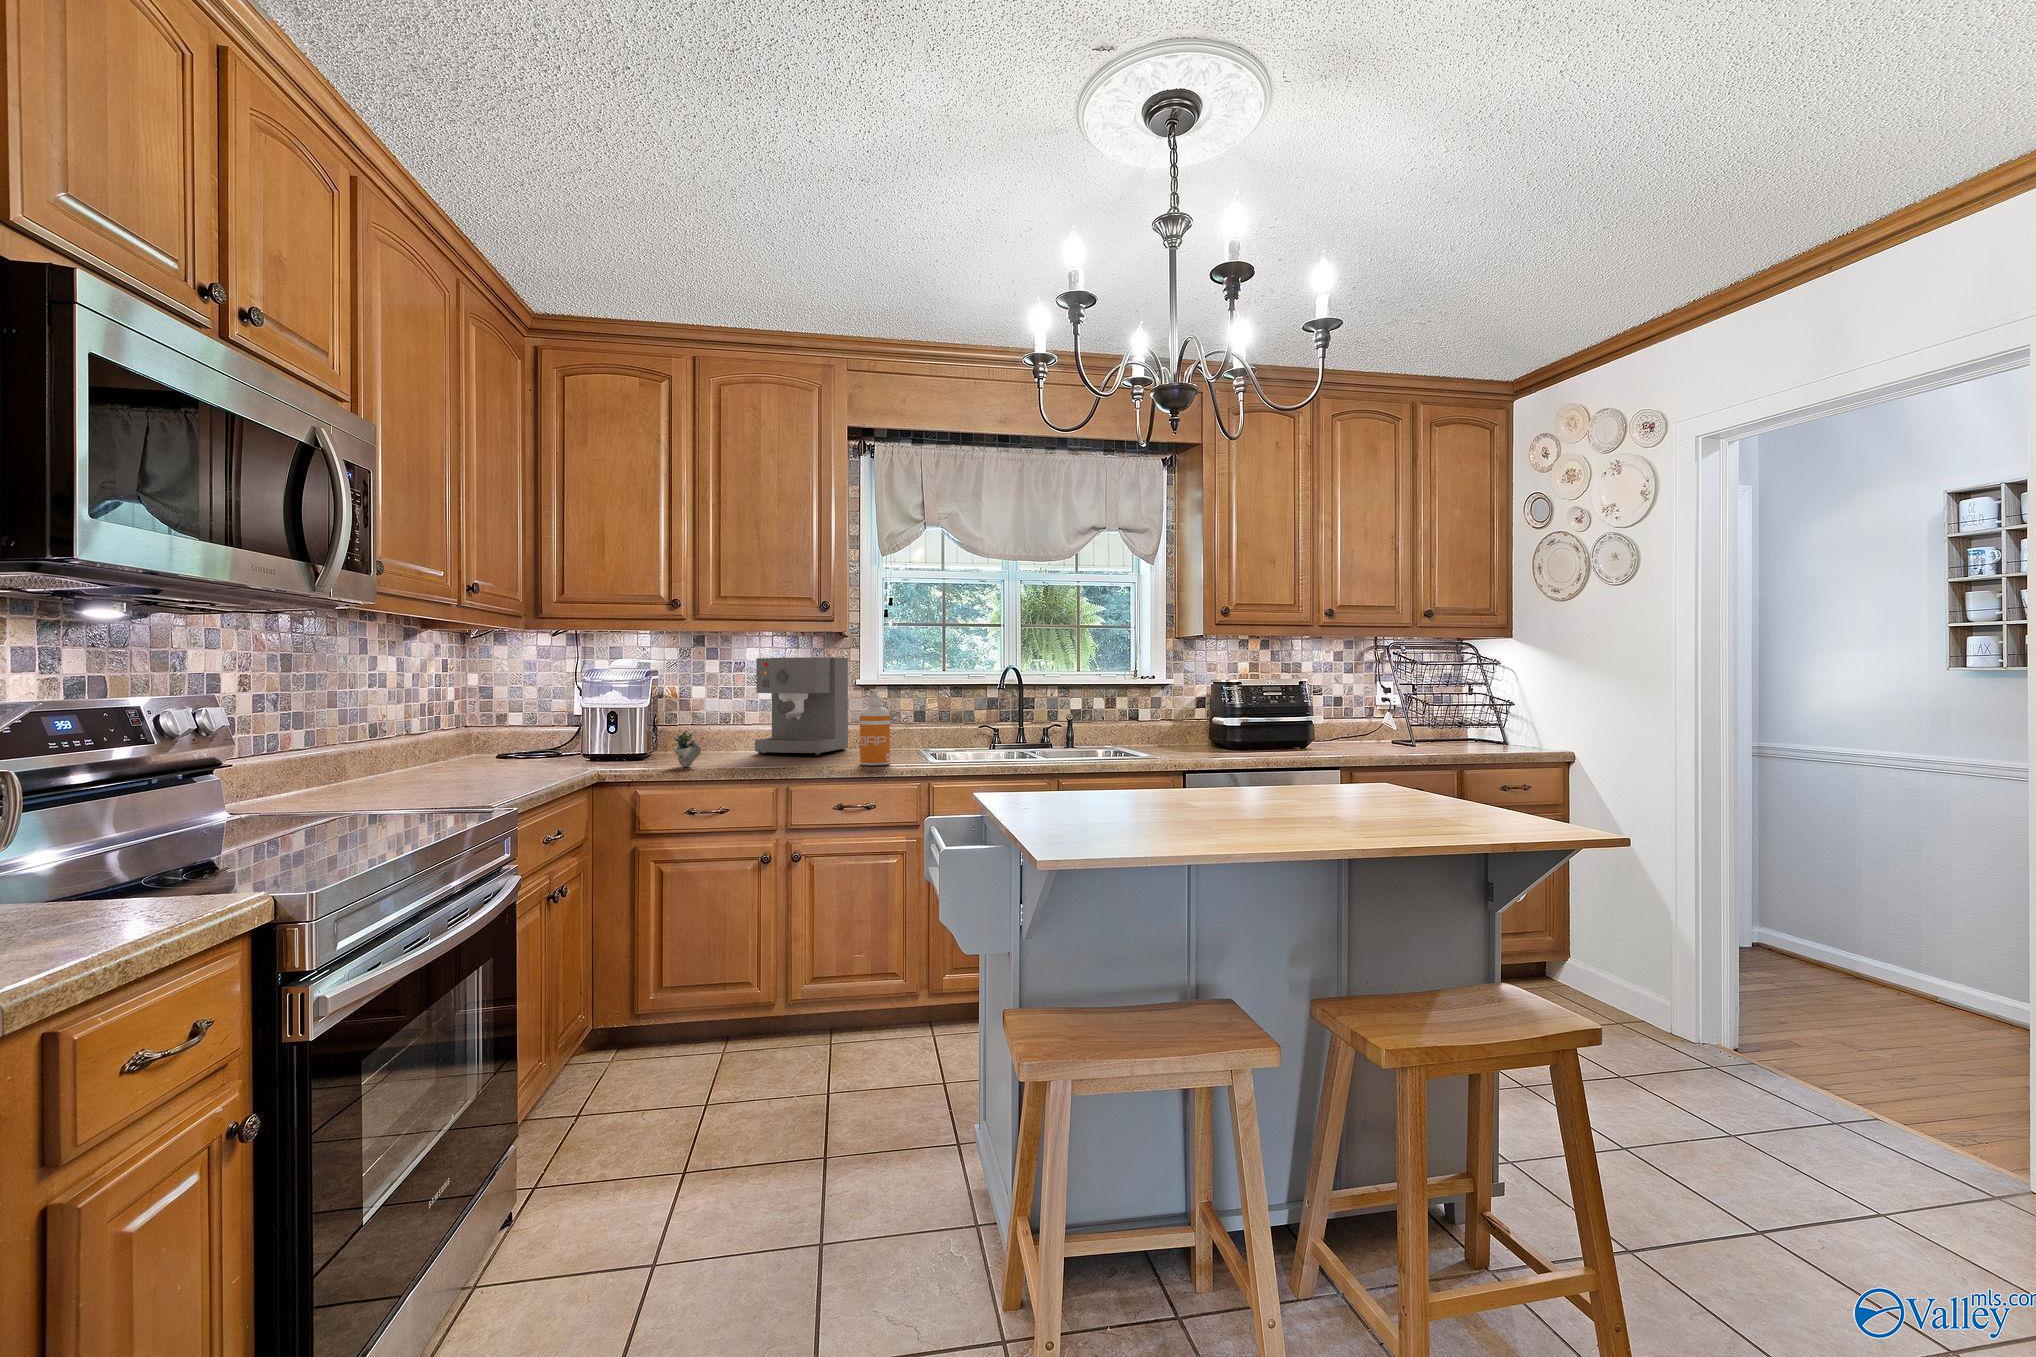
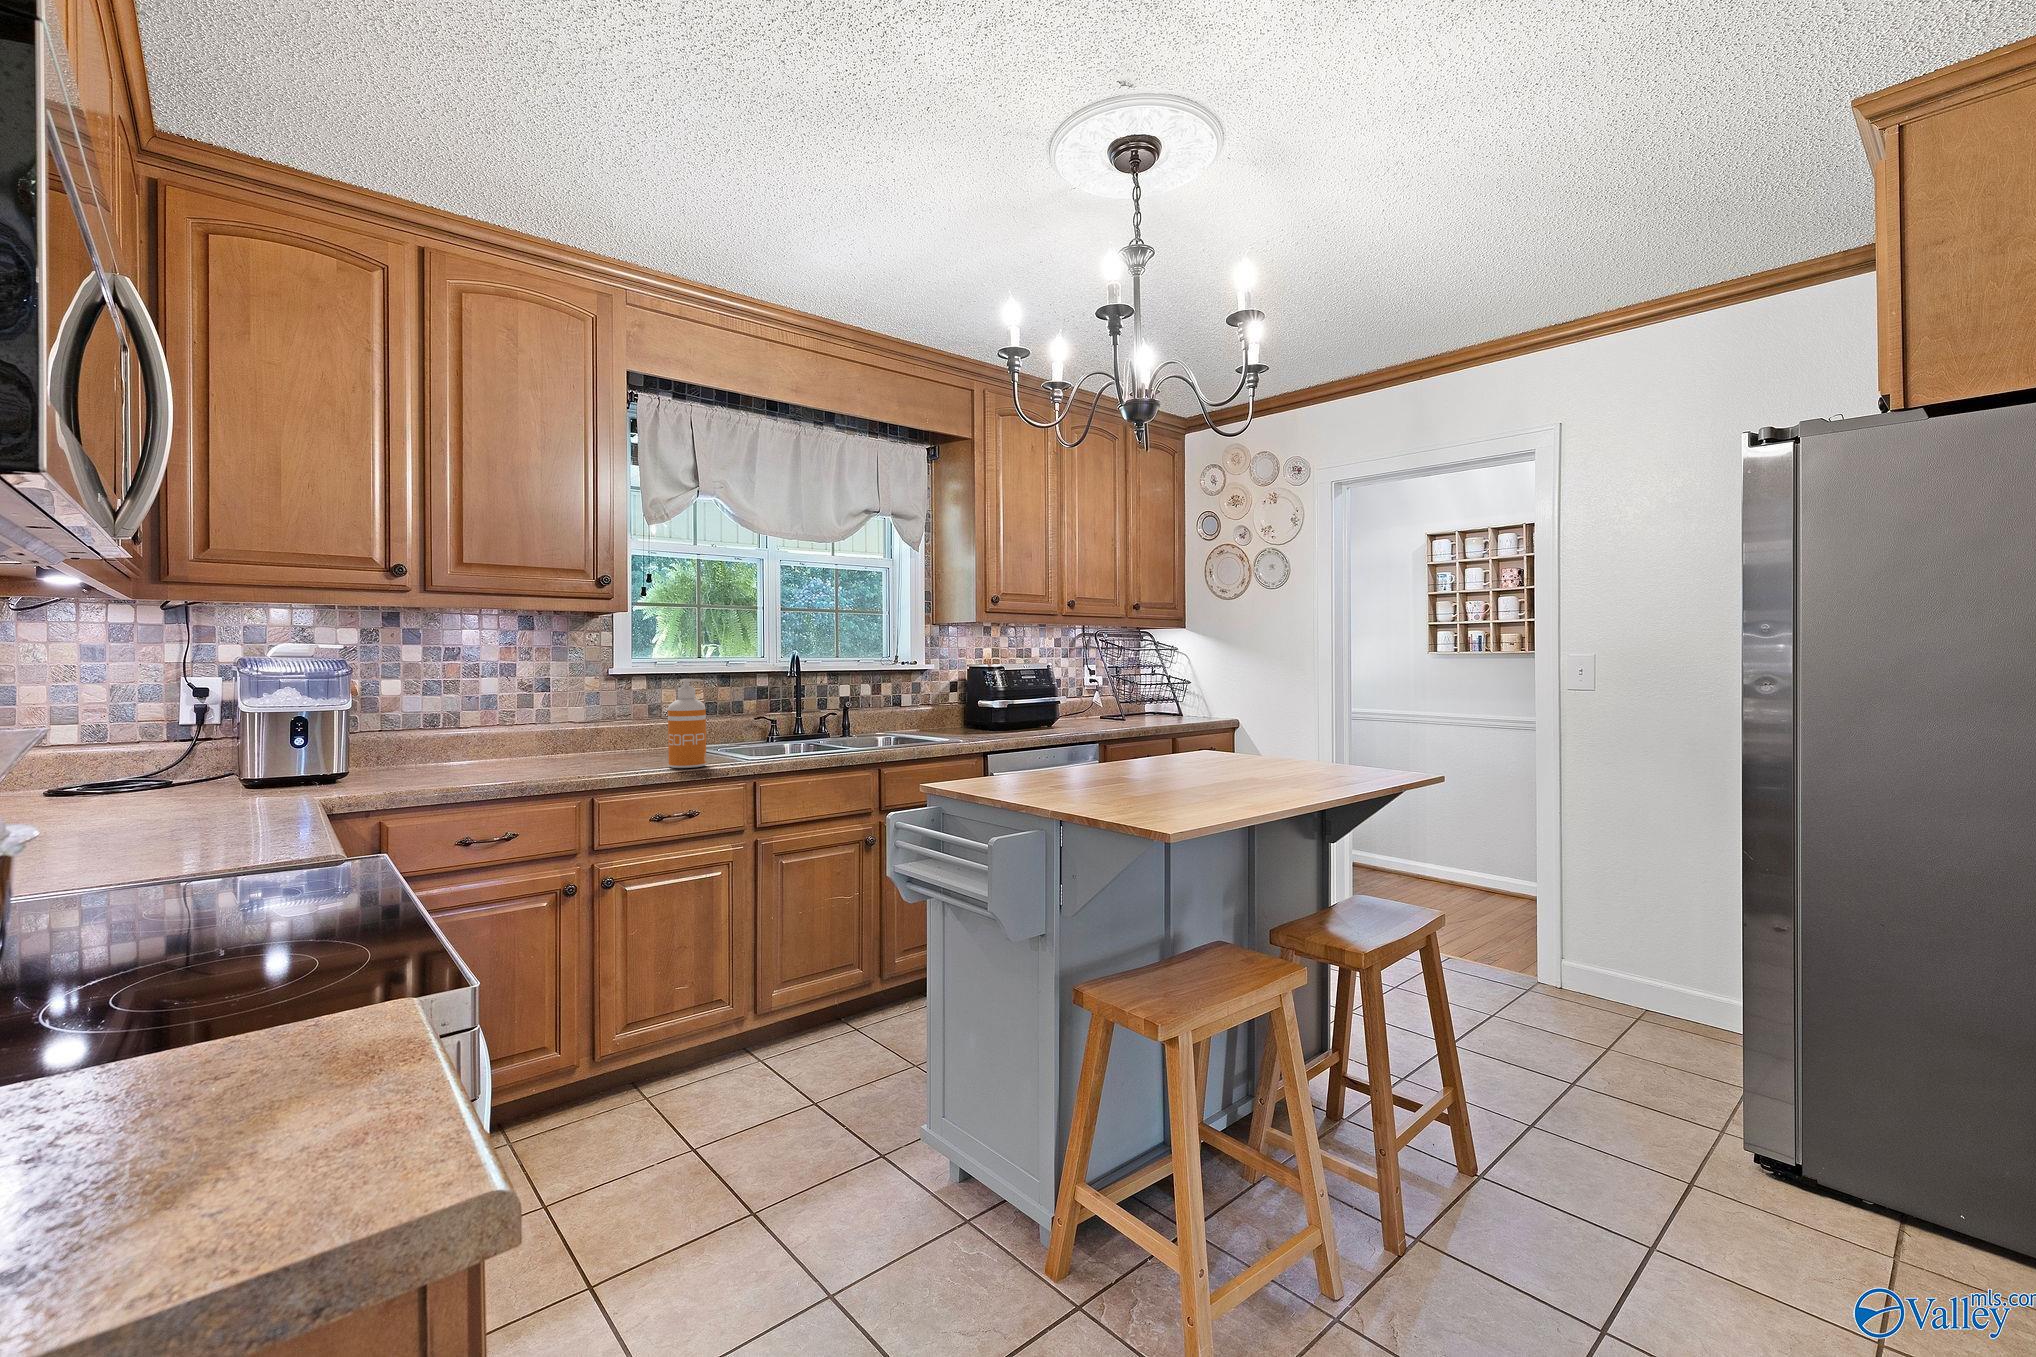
coffee maker: present [755,657,848,755] -> none [501,642,614,763]
succulent plant: present [673,727,710,767] -> none [413,733,481,788]

